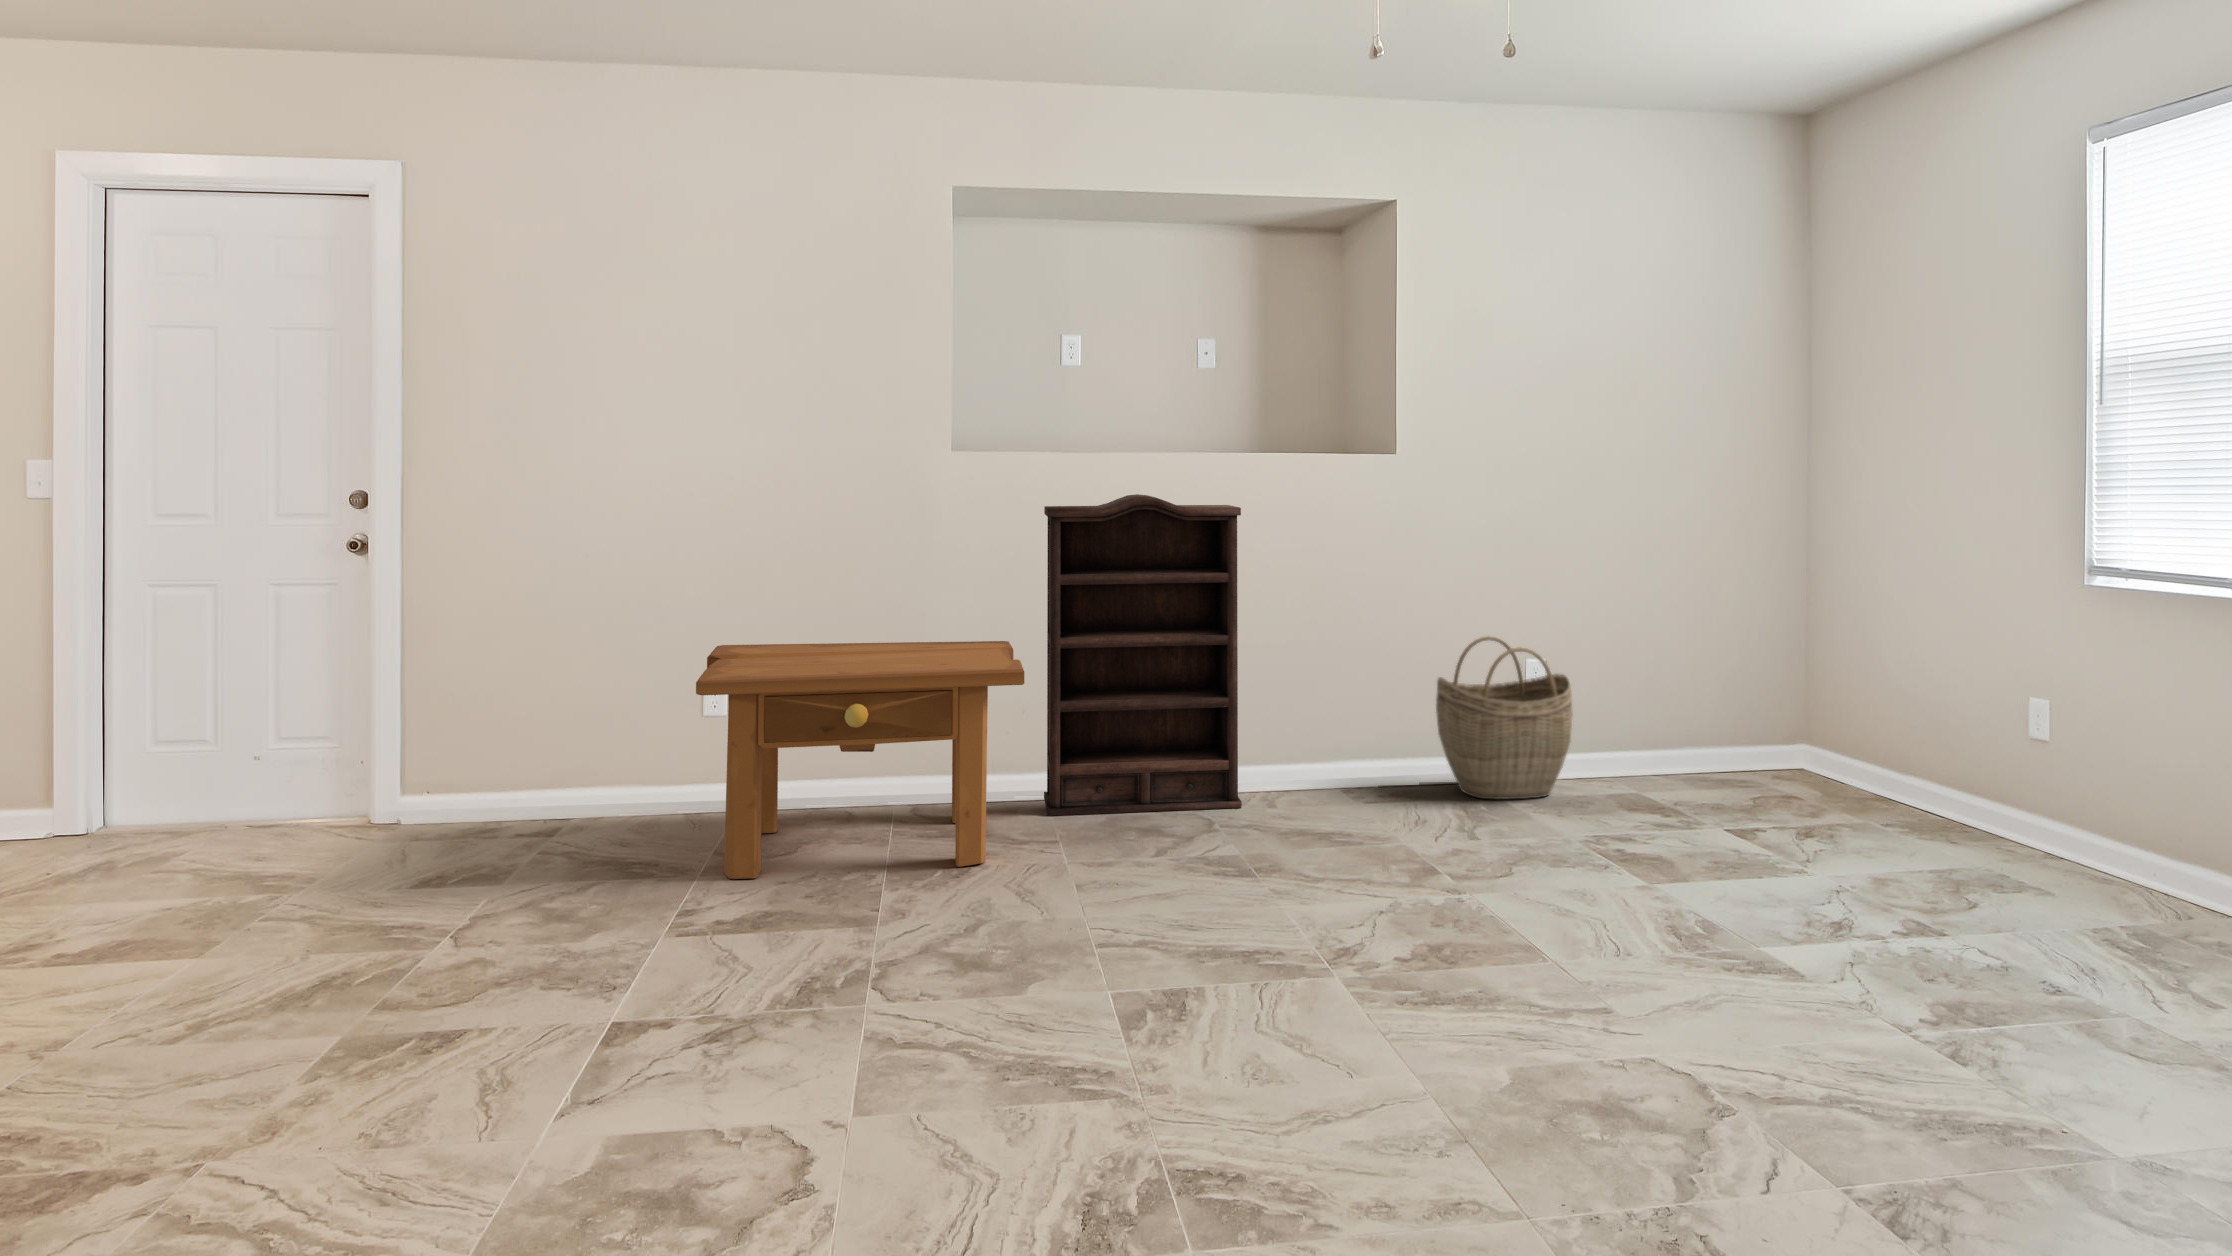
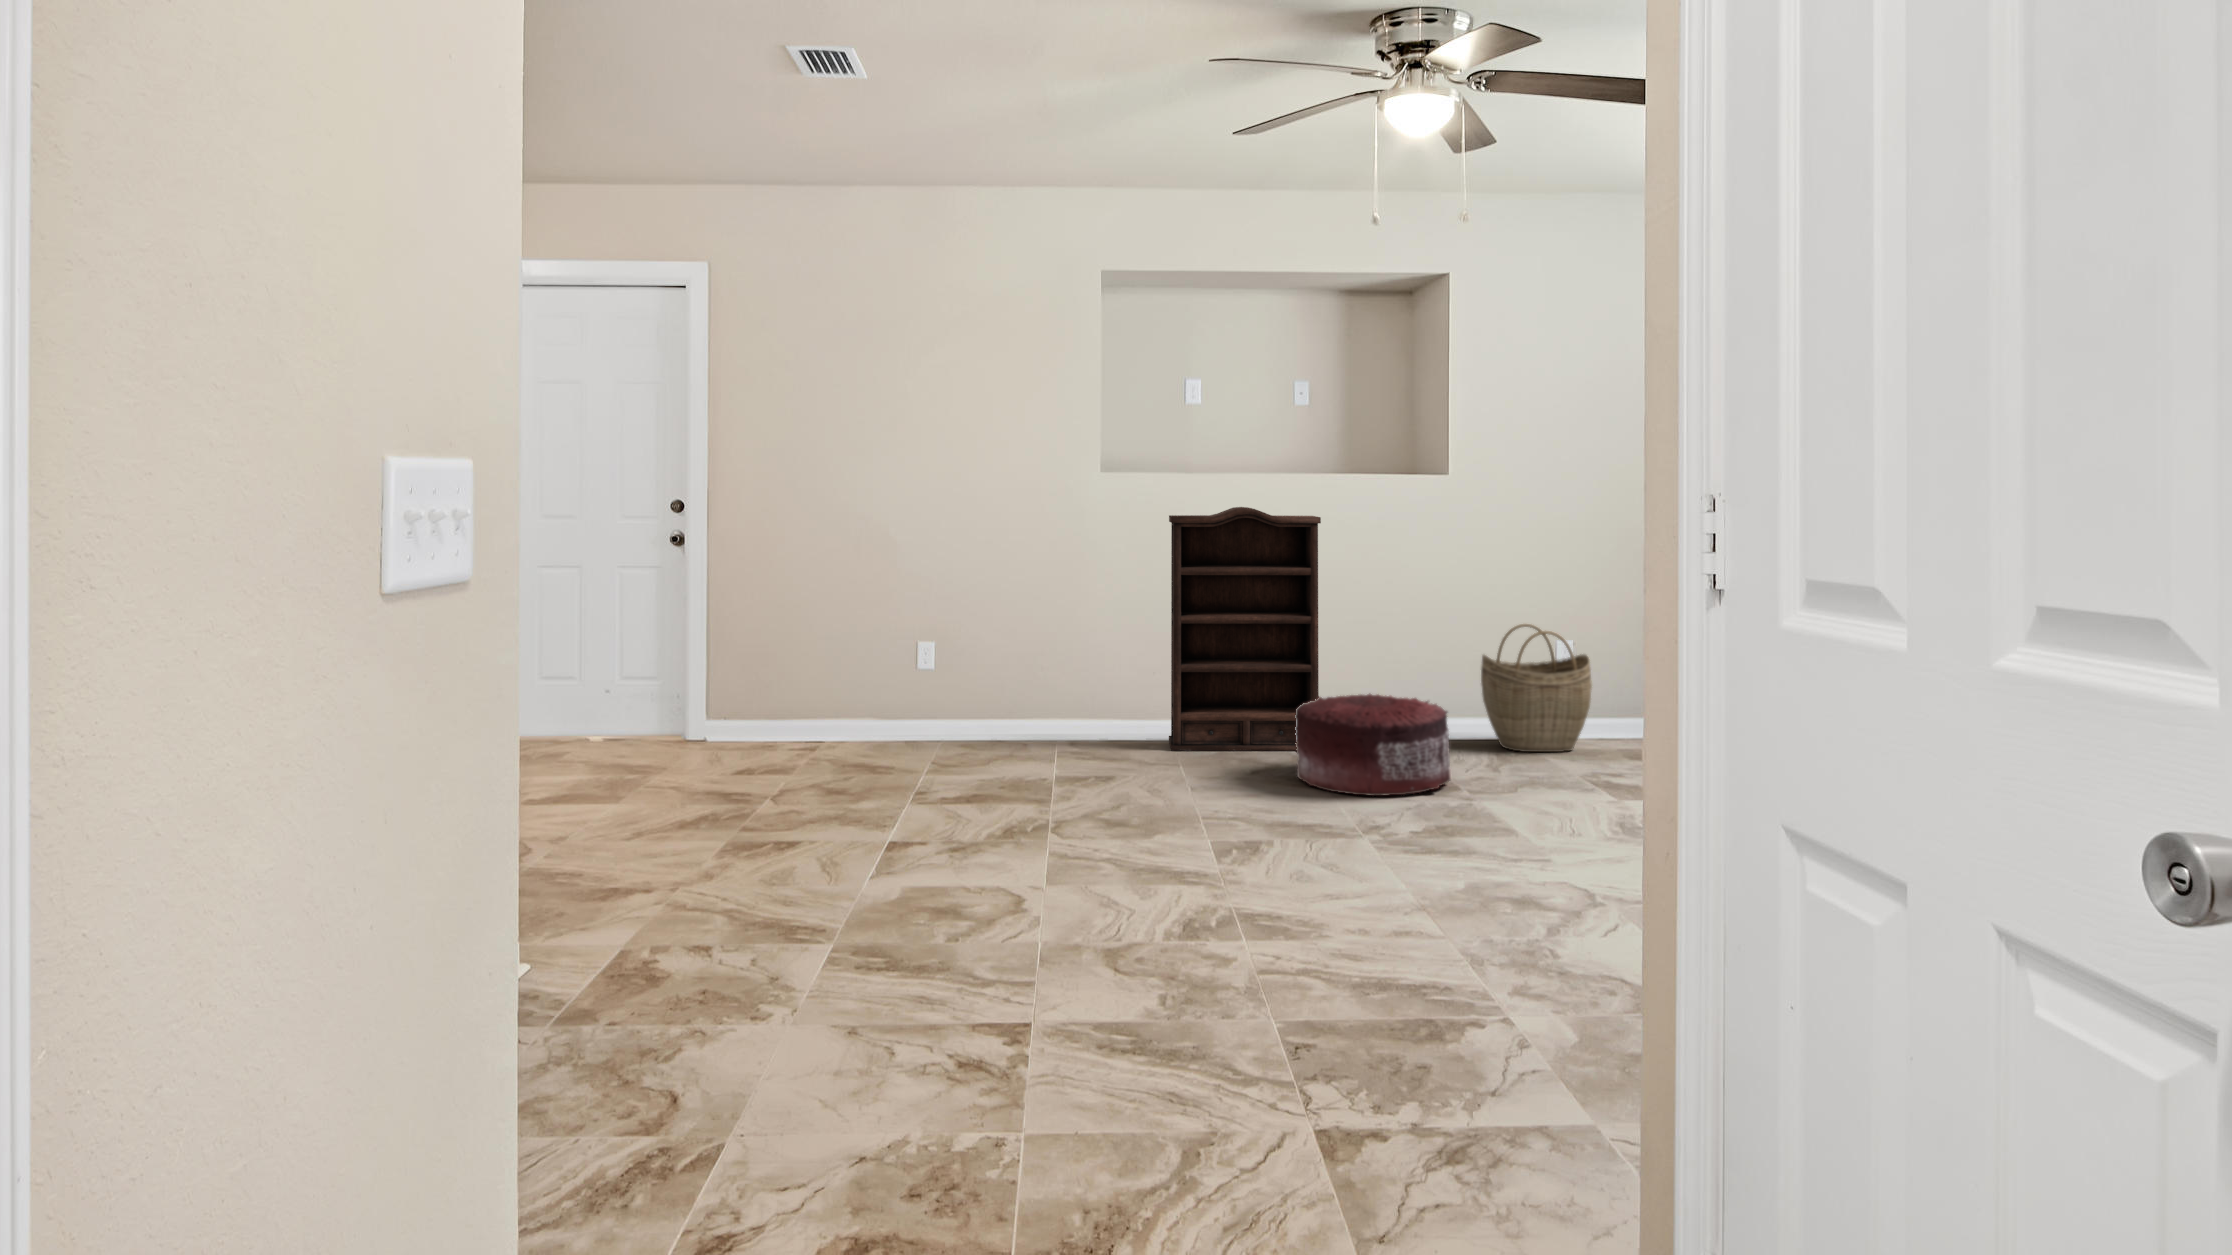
side table: present [696,641,1024,879] -> none [923,615,1154,777]
pouf: none [1214,737,1420,887] -> present [1296,694,1451,796]

